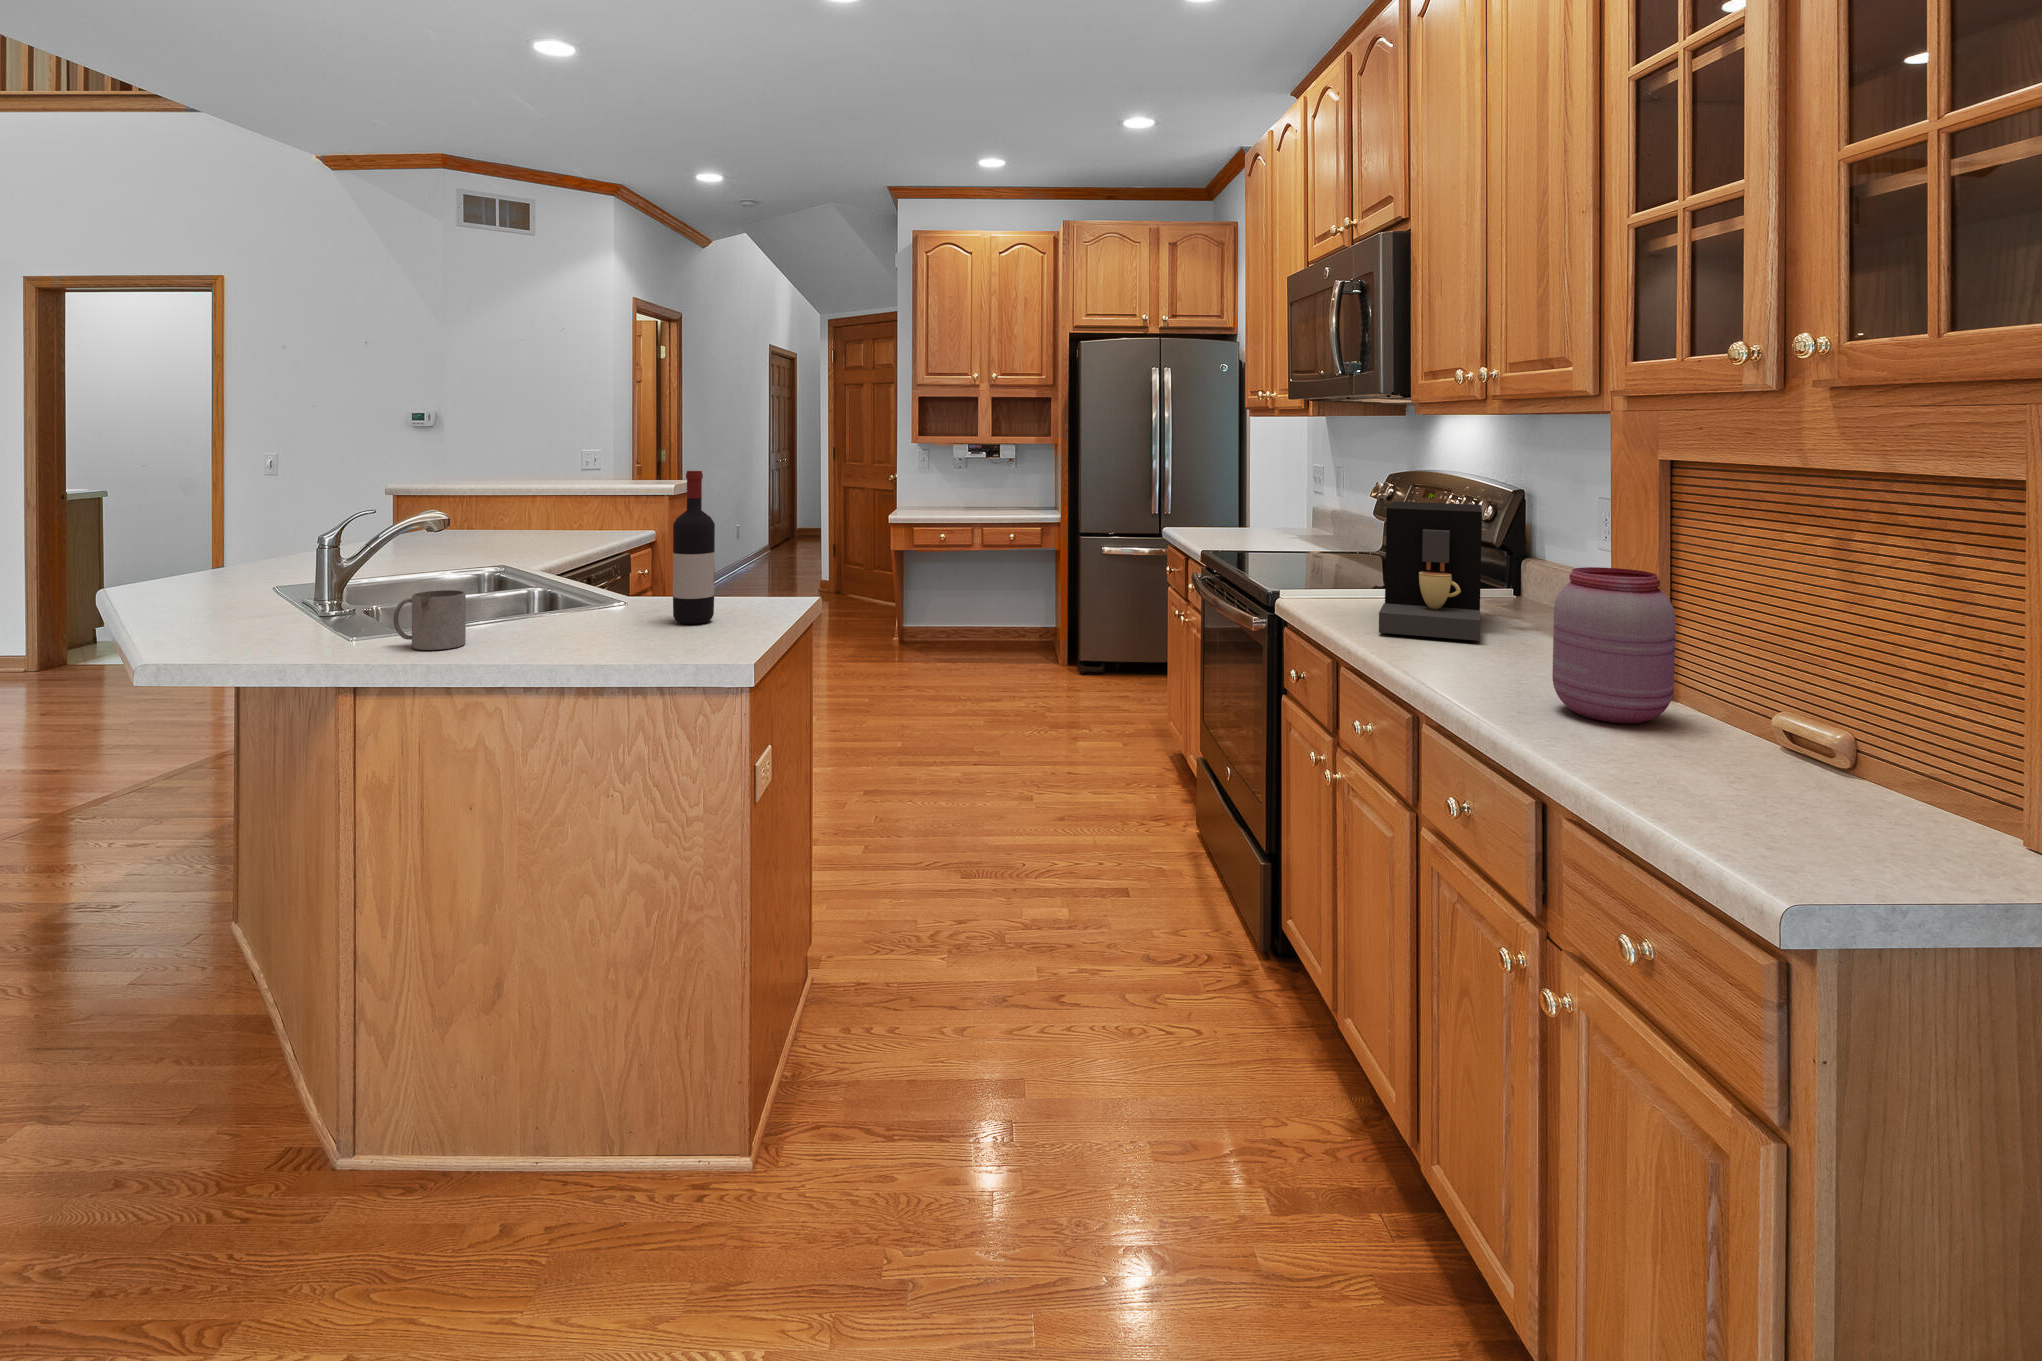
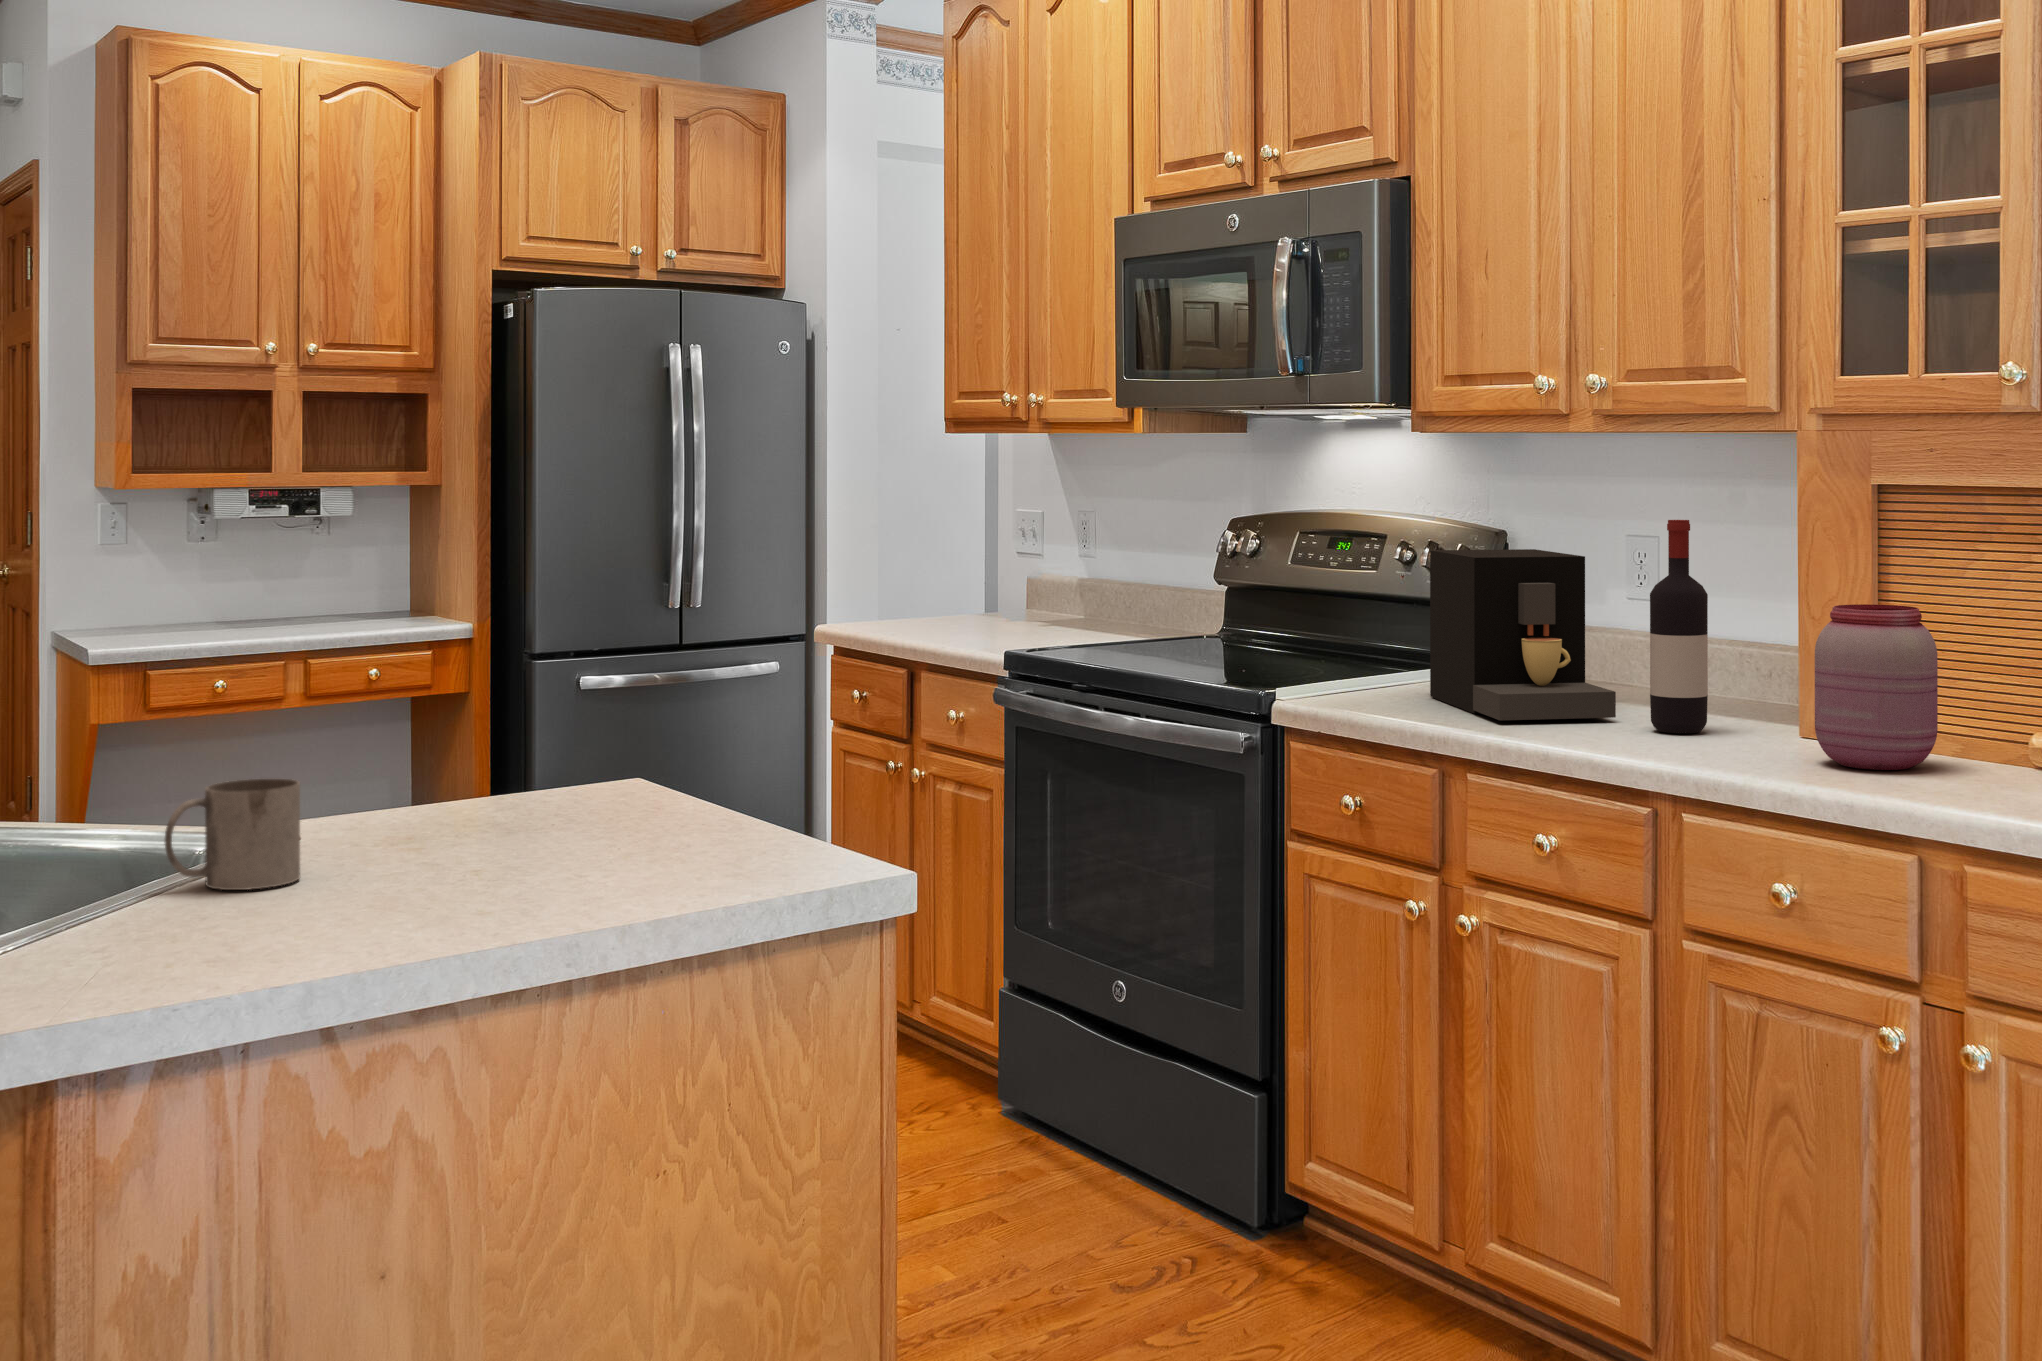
wine bottle: present [673,471,715,624] -> present [1650,520,1708,733]

